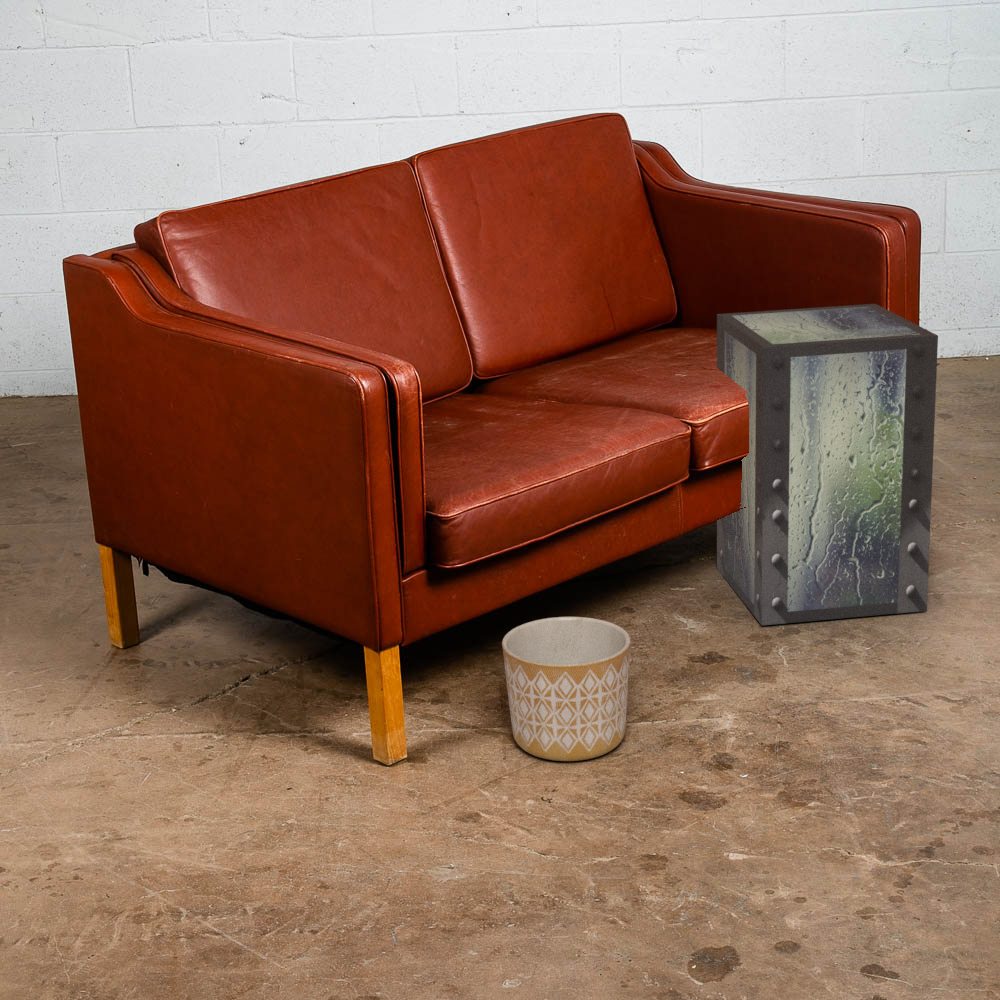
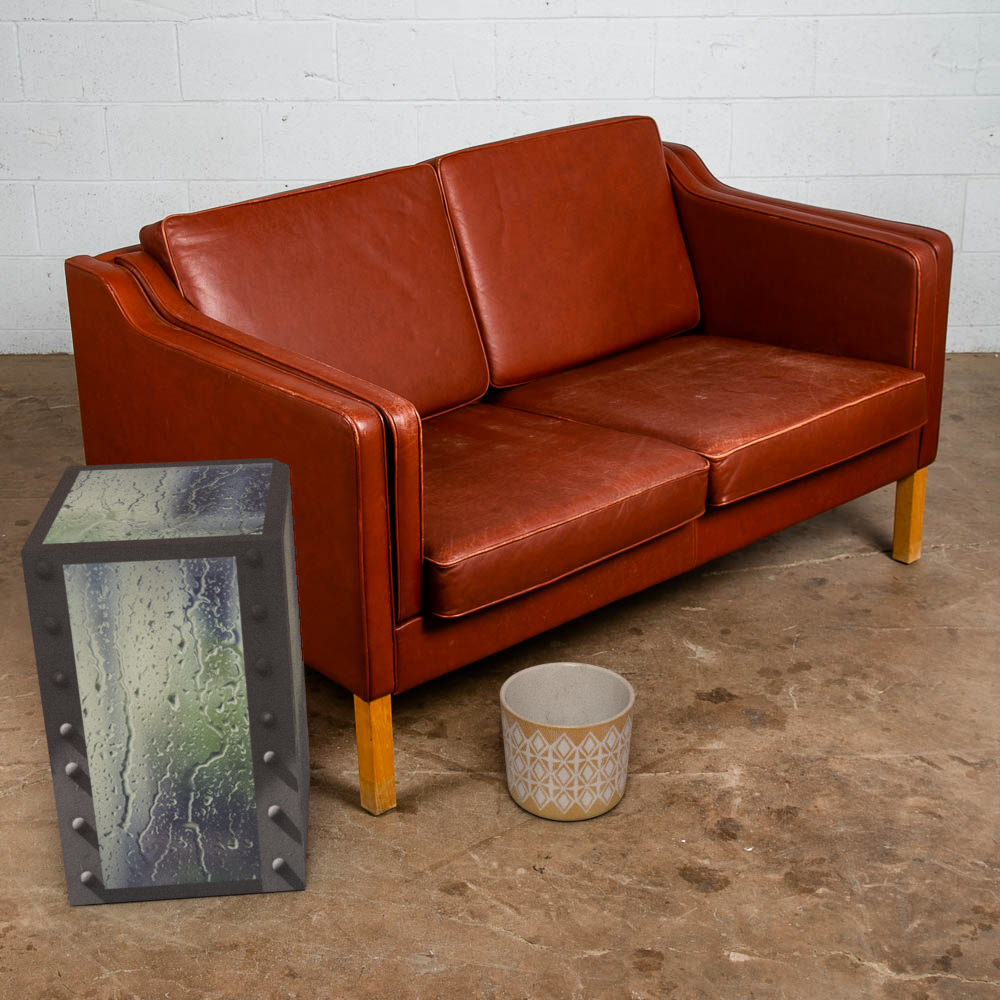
storage box: present [717,304,938,625] -> present [21,458,310,905]

